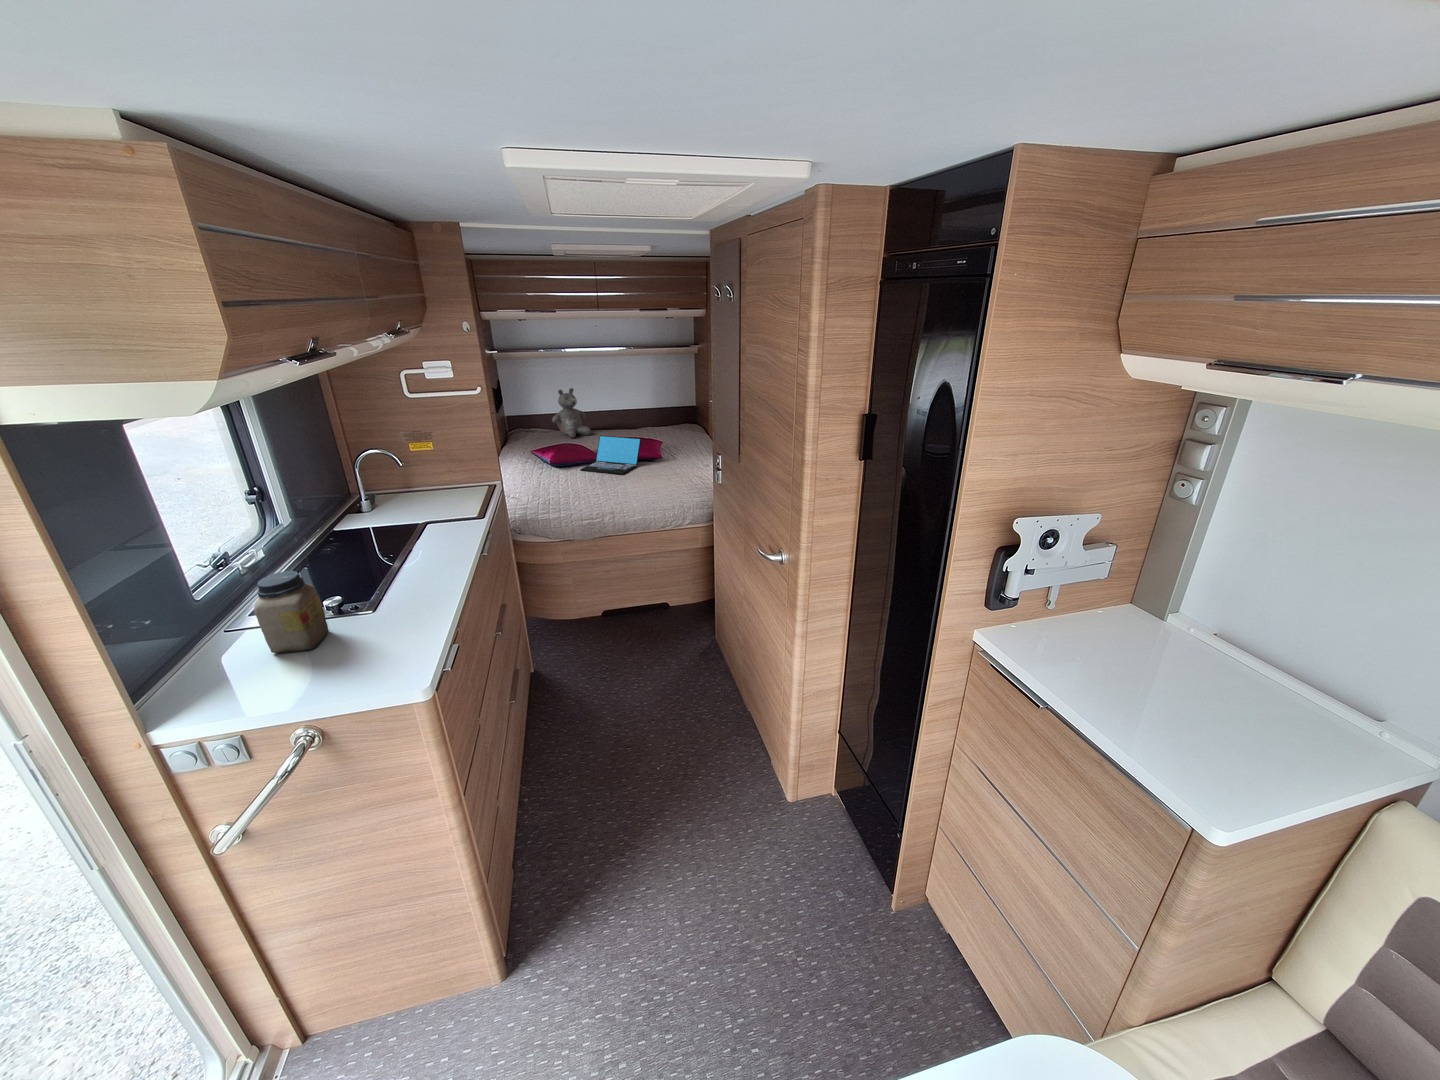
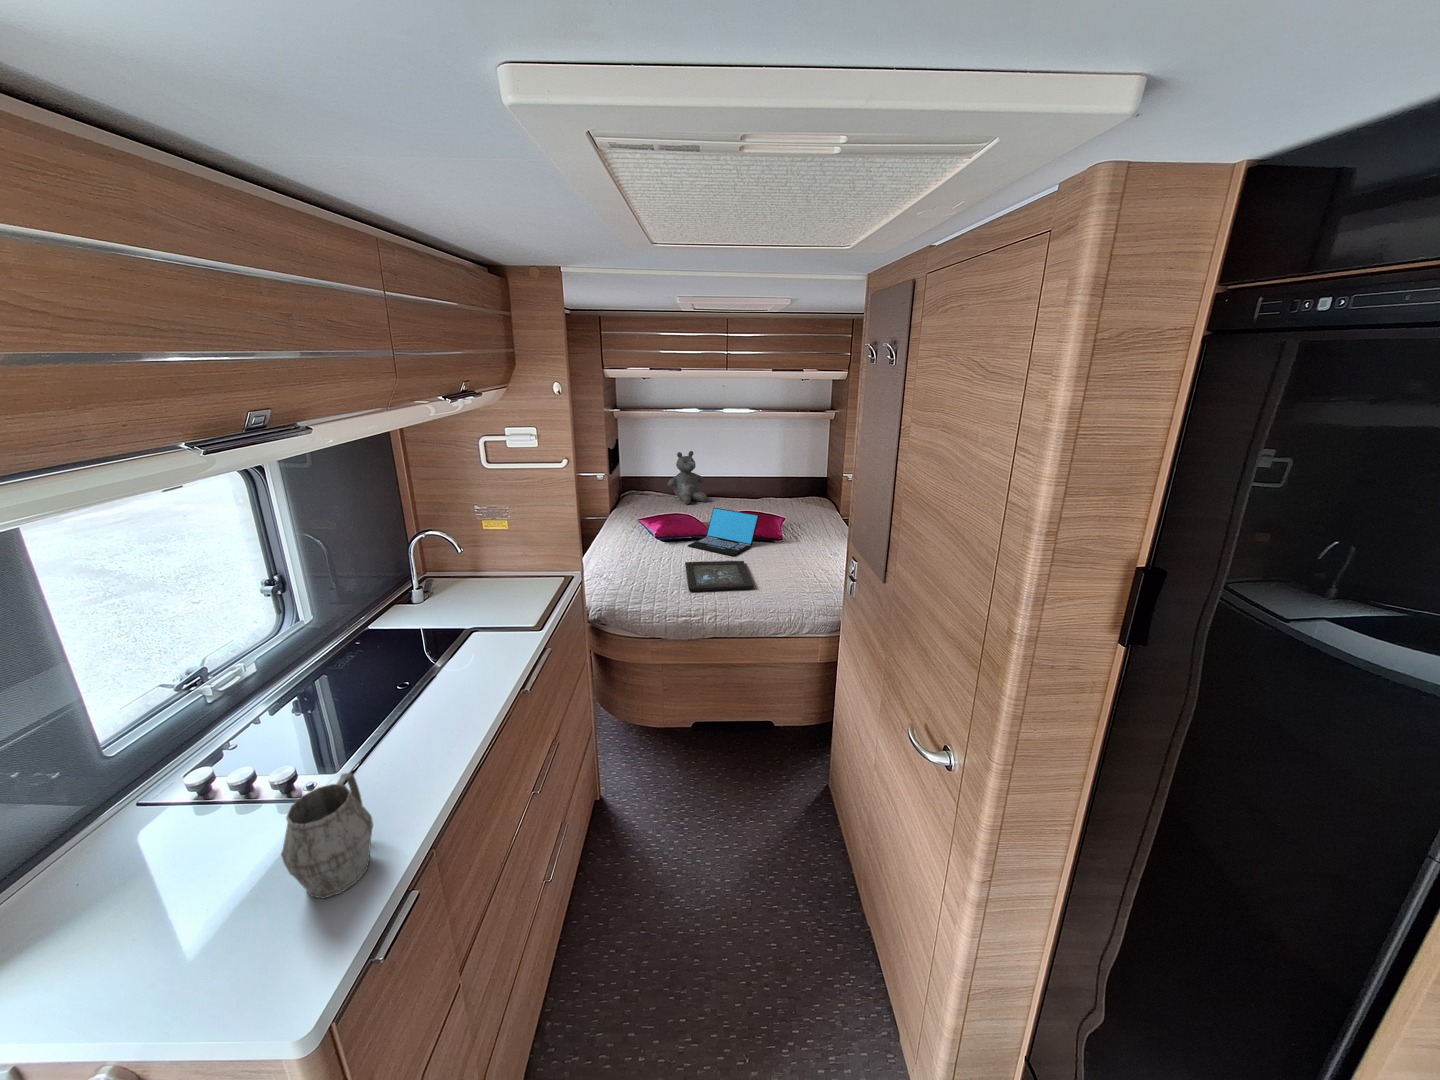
tray: none [581,477,643,502] -> present [685,561,754,592]
jar: present [254,571,329,653] -> none [128,746,255,877]
mug: none [370,578,424,647] -> present [281,773,373,898]

